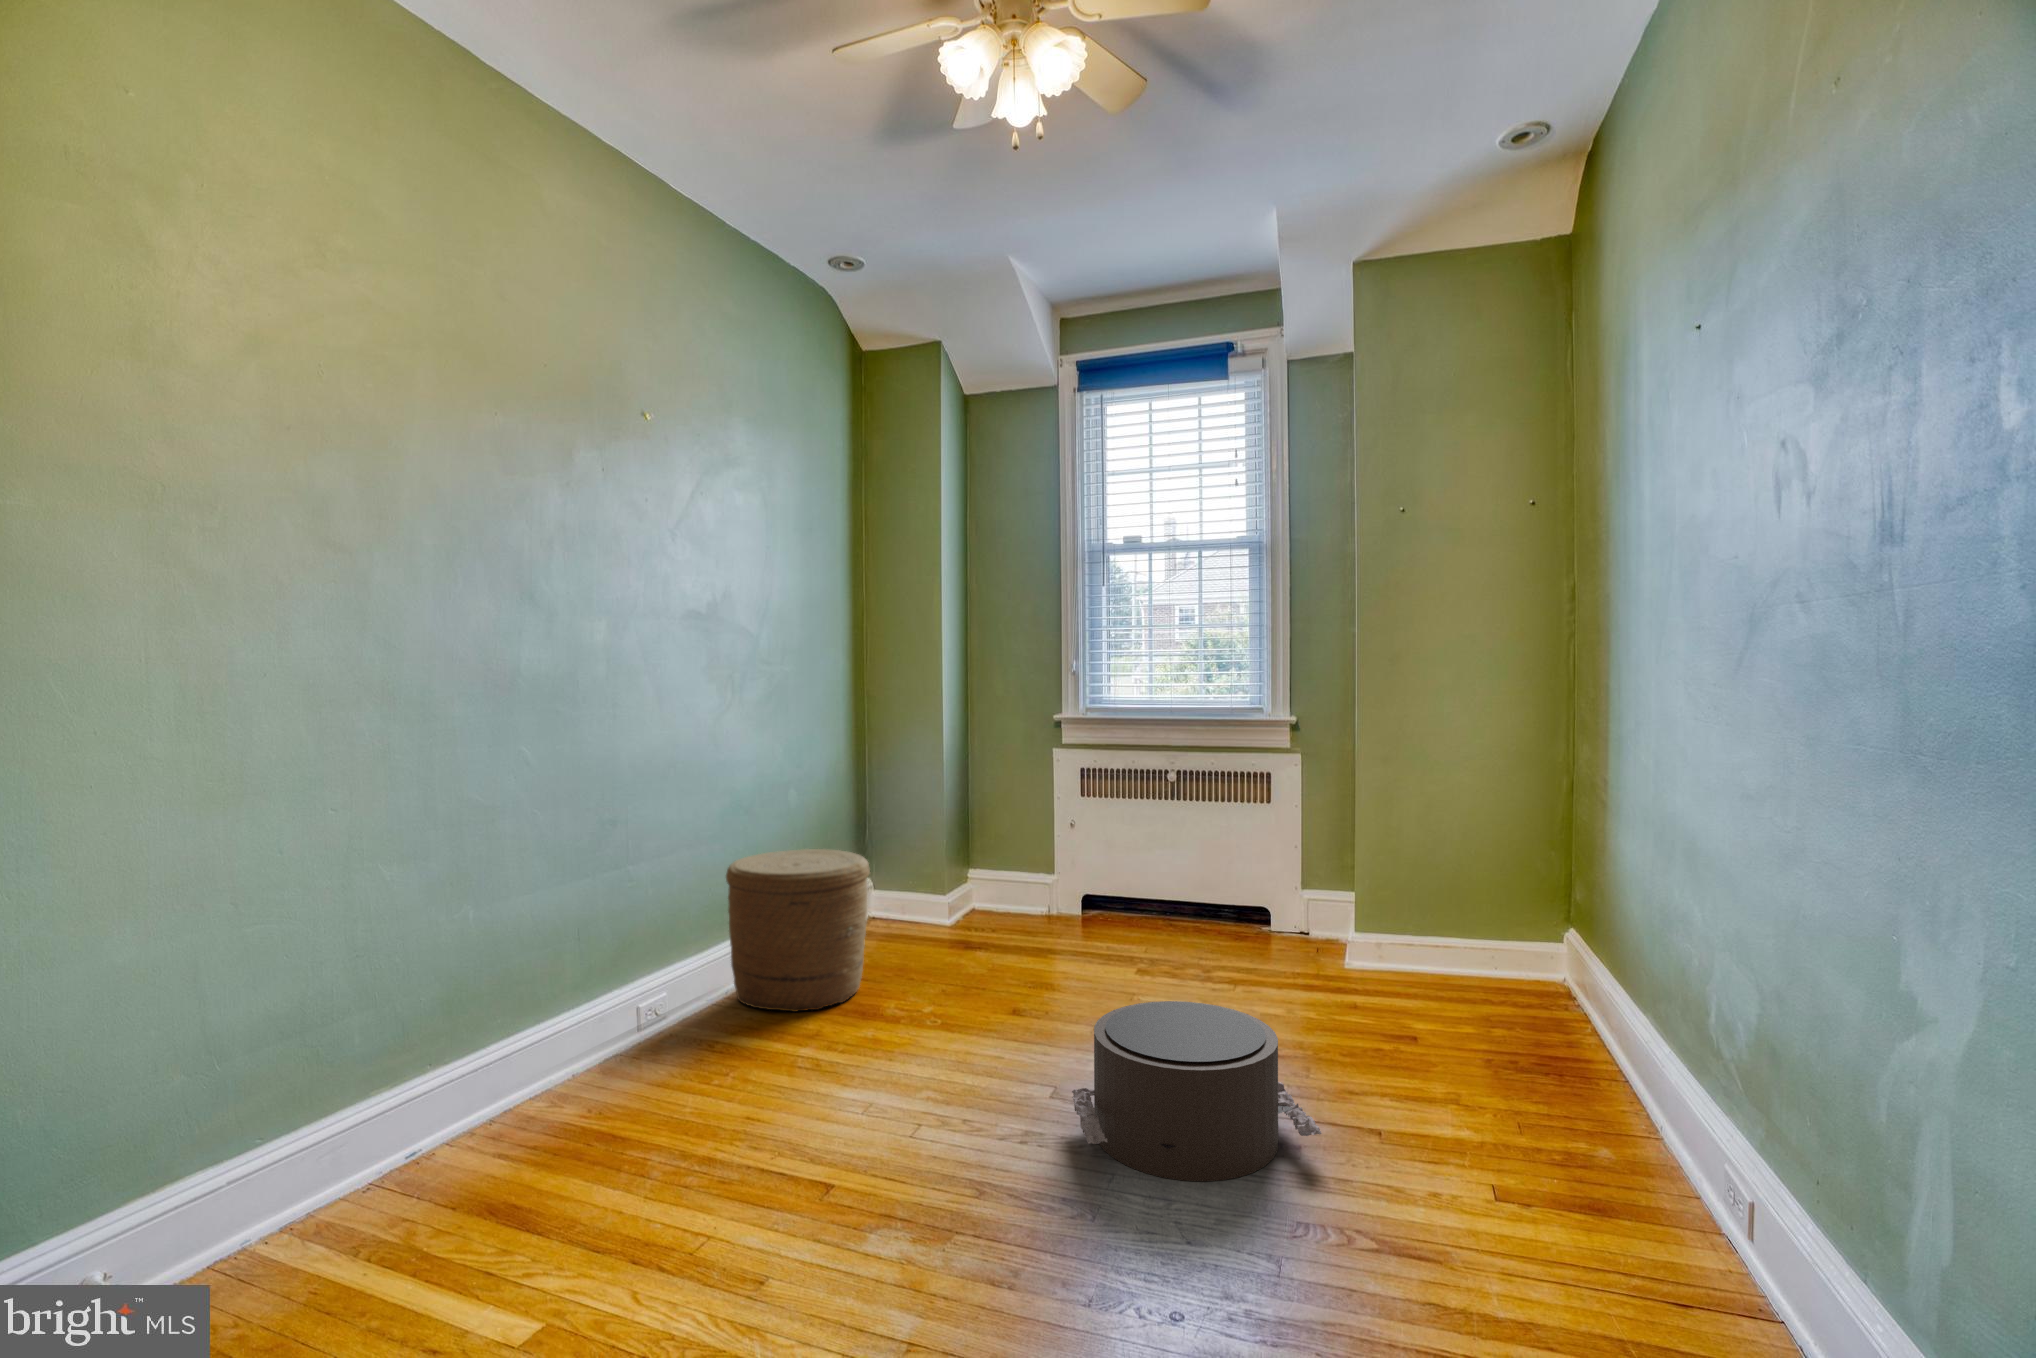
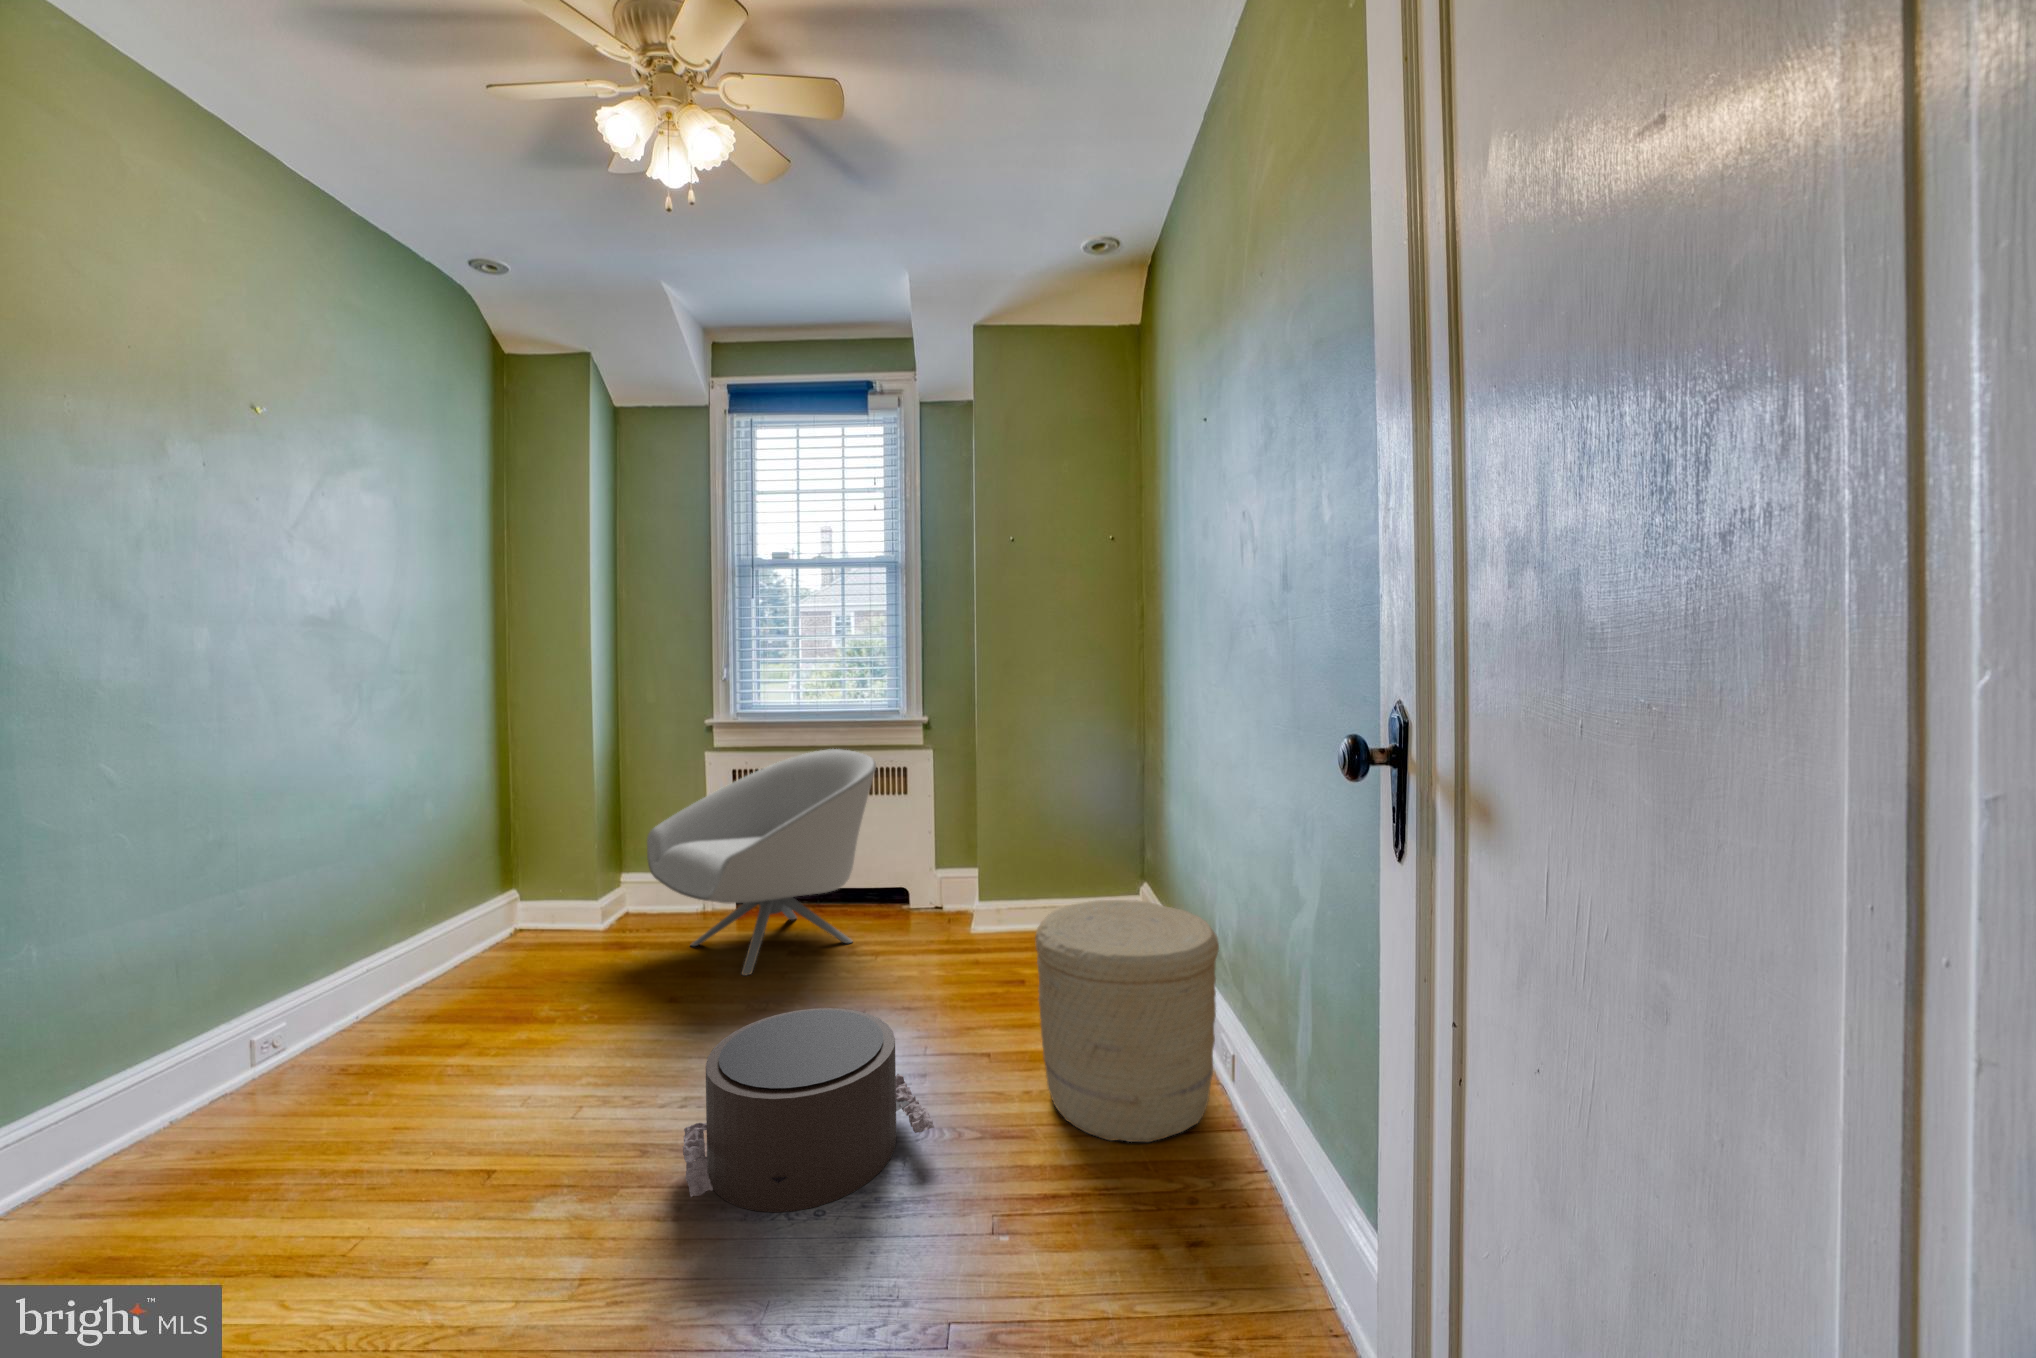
armchair: none [1003,751,1238,978] -> present [647,749,876,976]
woven basket: present [726,849,870,1012] -> present [1035,900,1219,1142]

